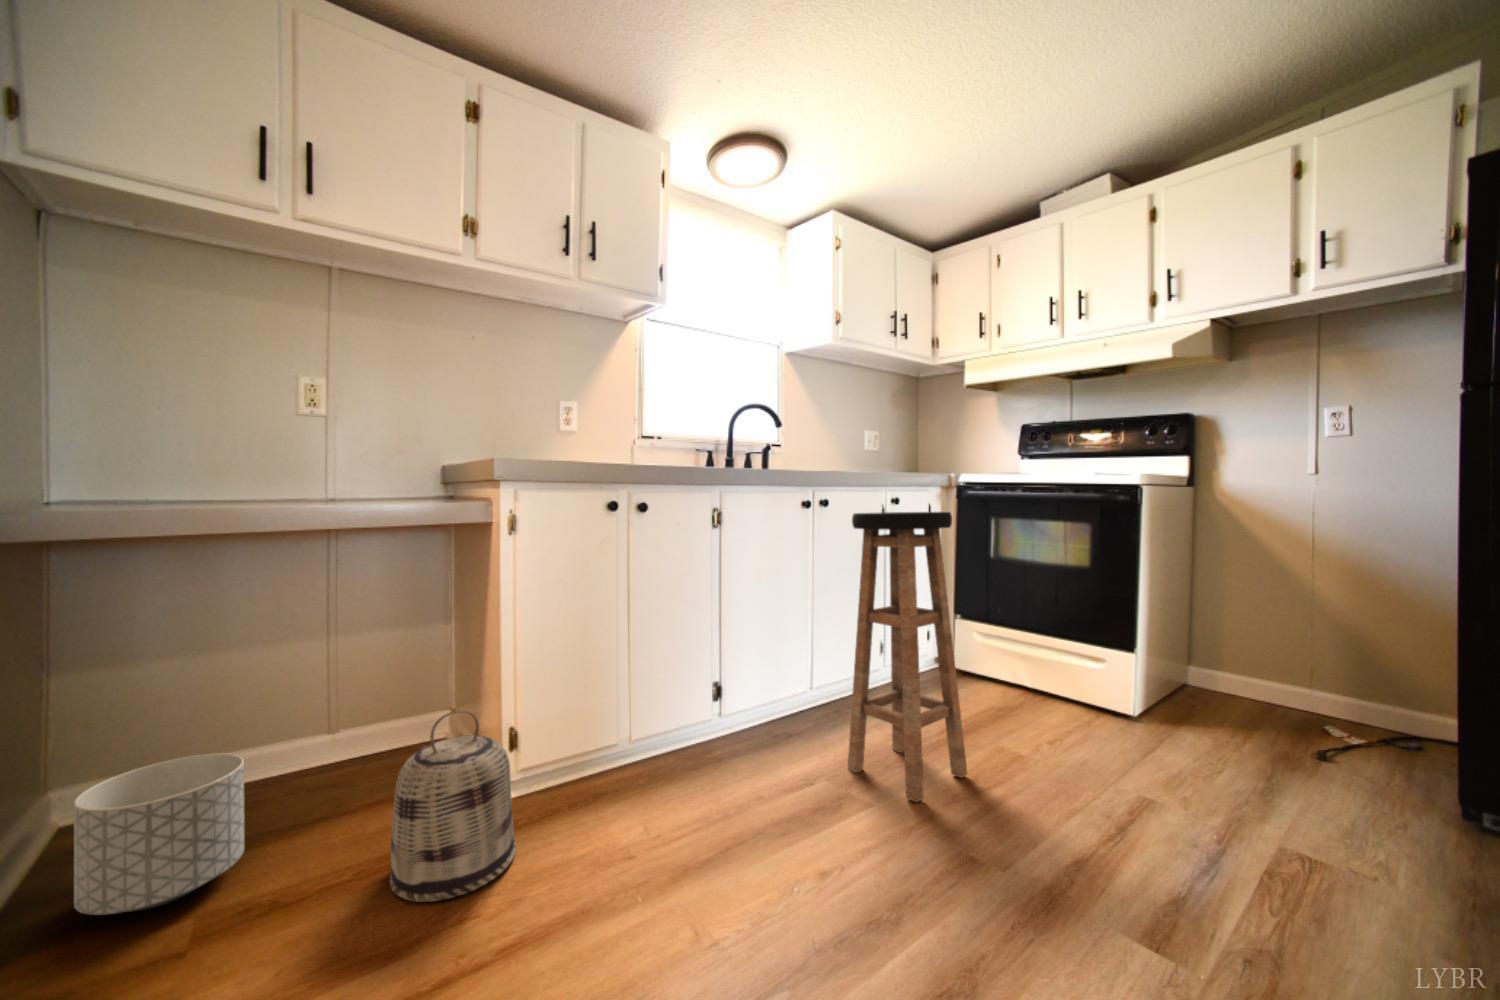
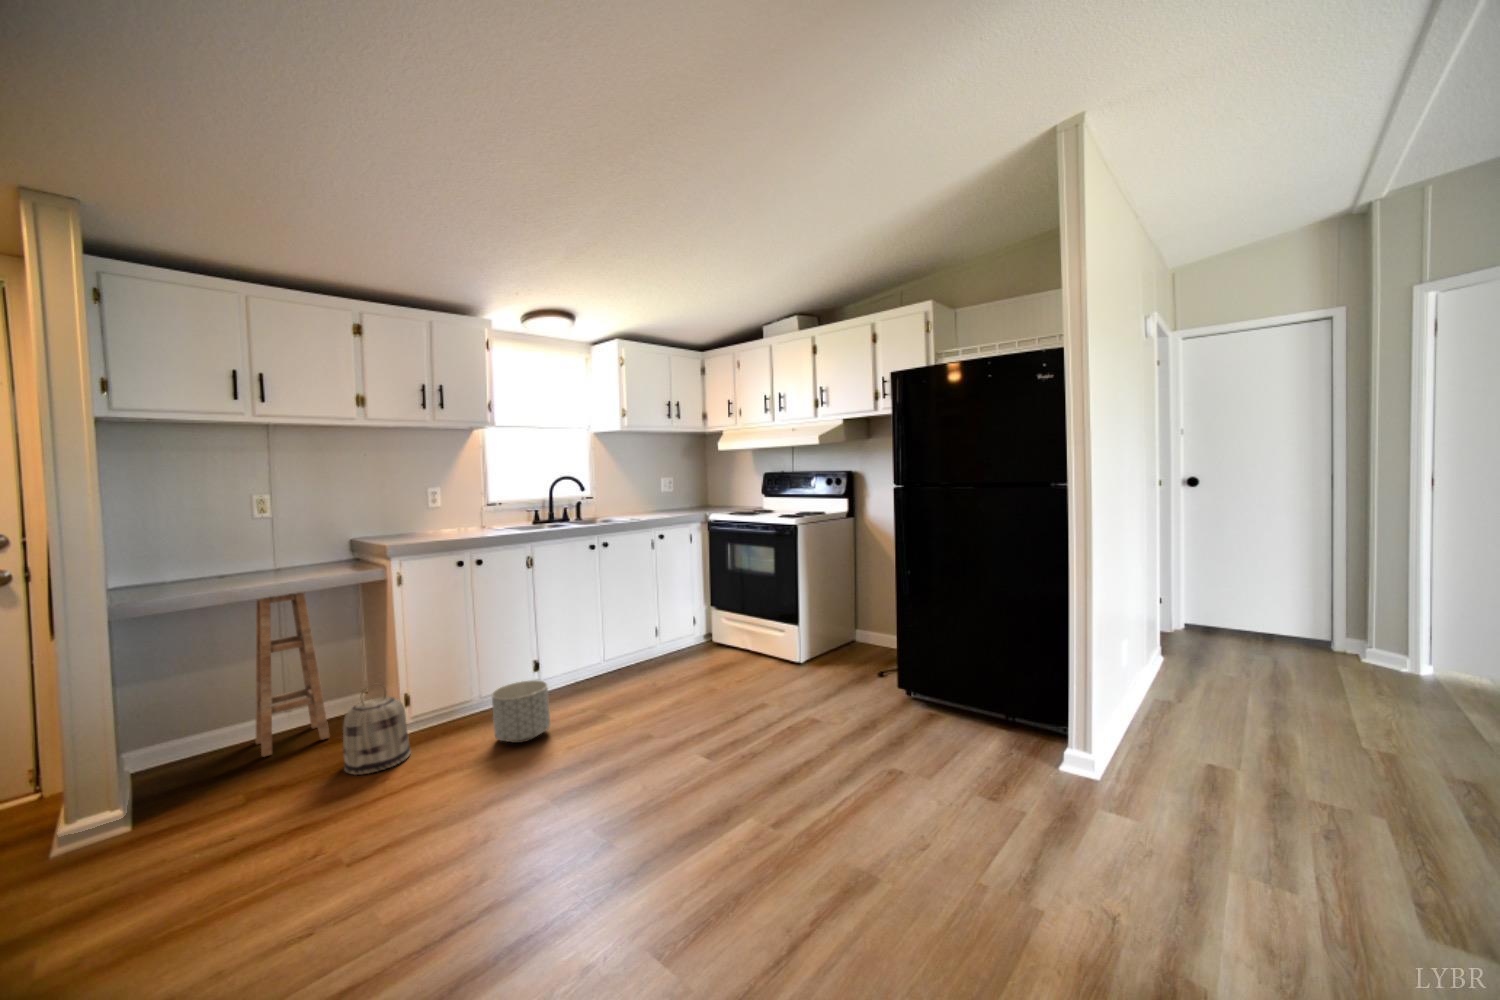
bar stool: present [848,512,967,802] -> present [256,593,330,757]
planter: present [74,753,244,915] -> present [492,680,550,743]

